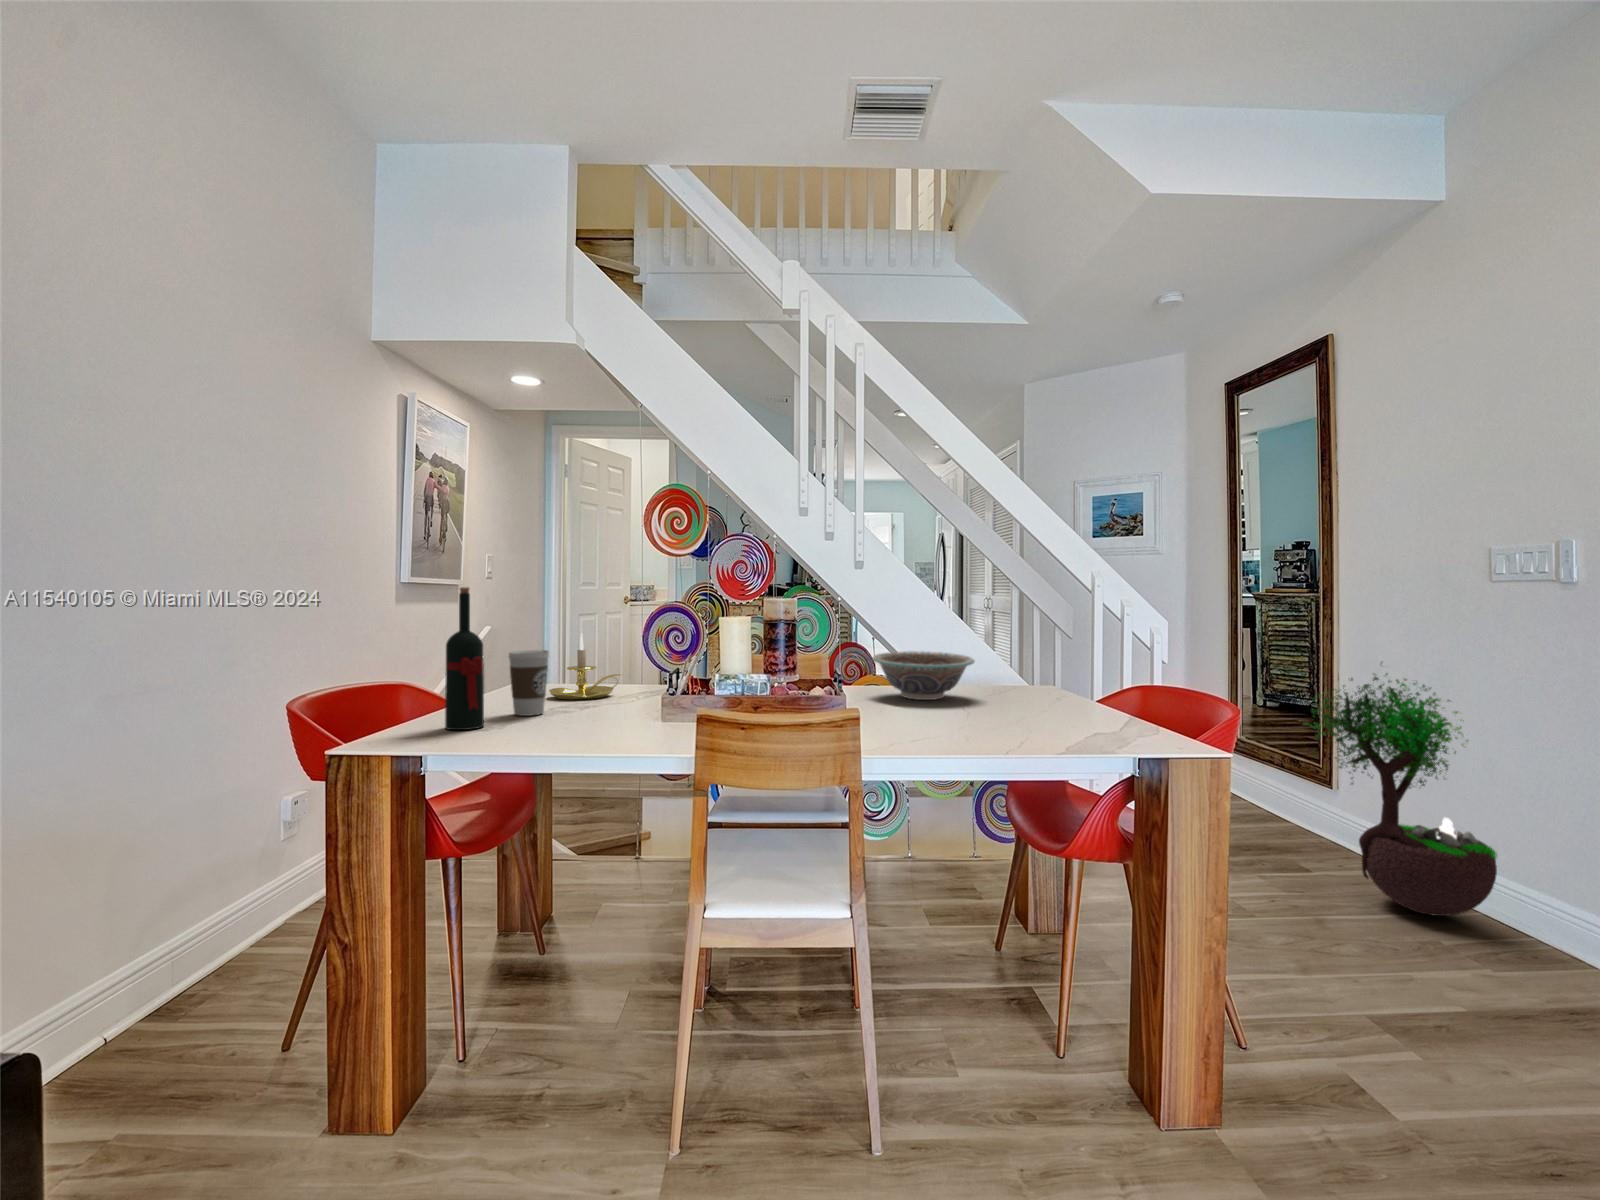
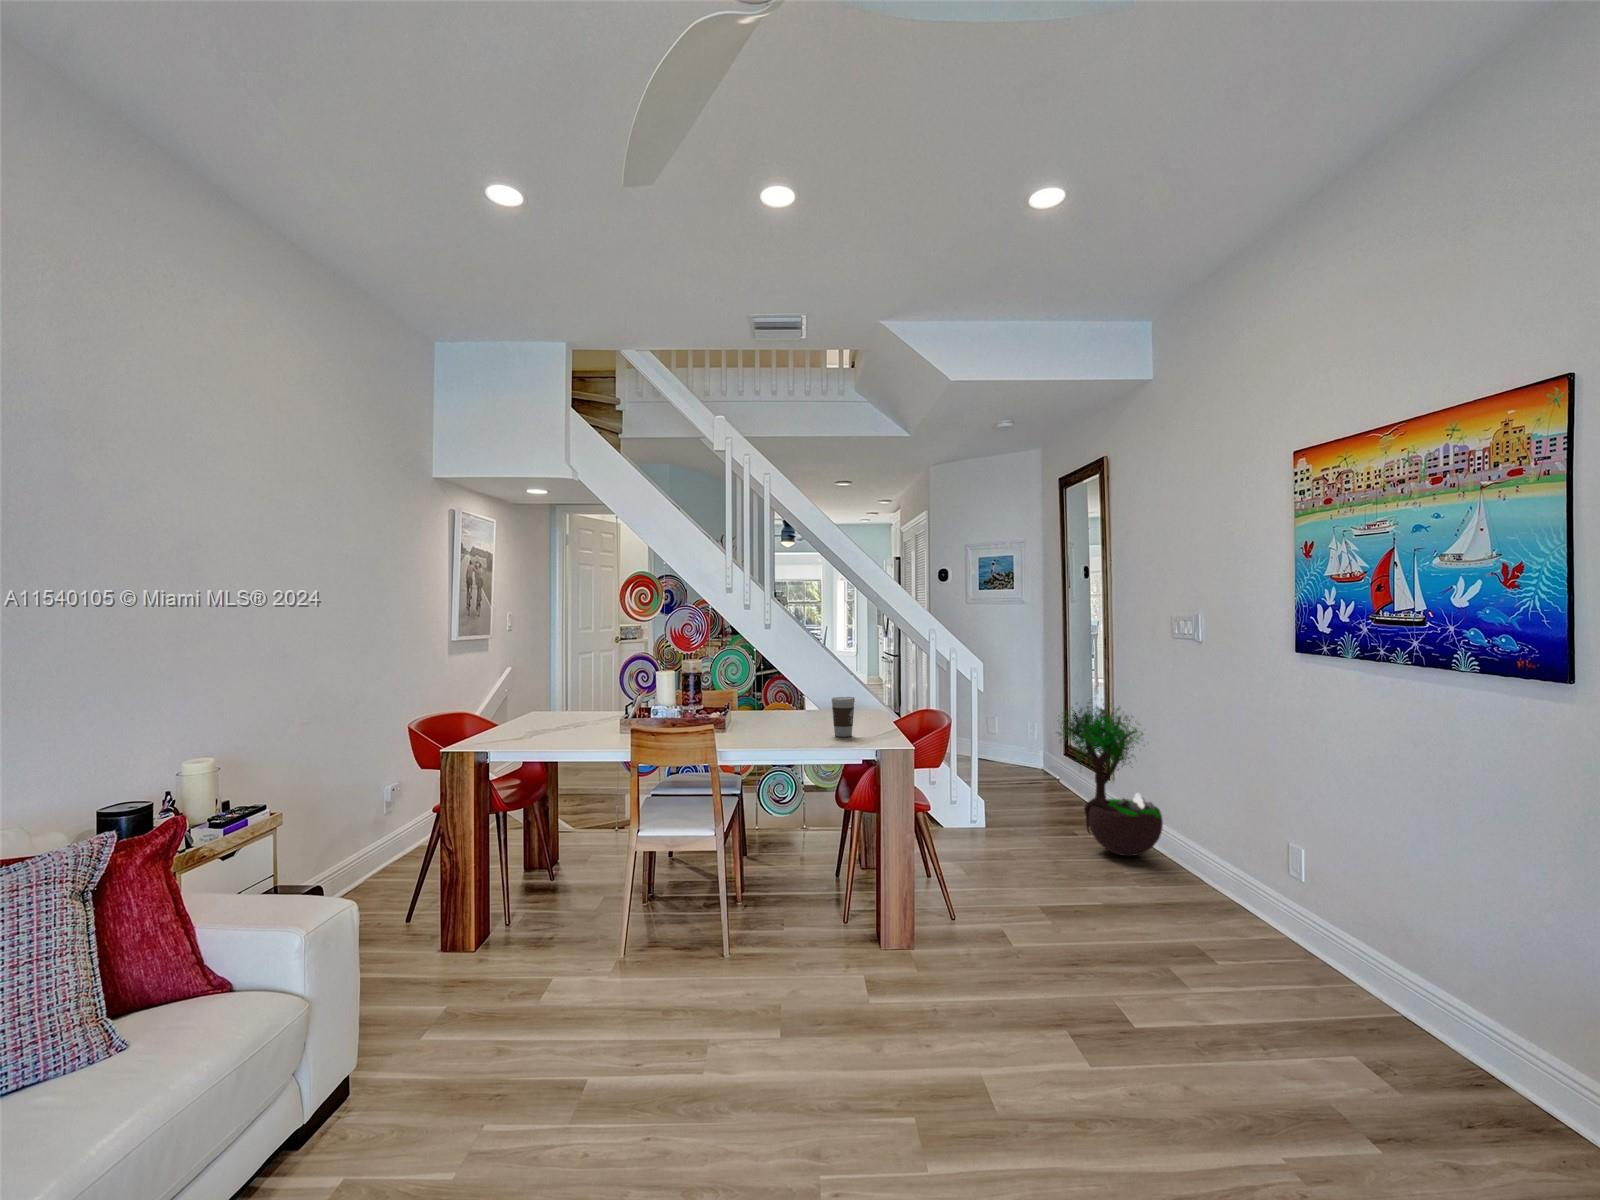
wine bottle: present [445,587,484,730] -> none [497,662,518,741]
candle holder: present [549,633,623,699] -> none [554,682,600,722]
coffee cup: present [509,650,549,716] -> present [832,697,855,737]
decorative bowl: present [872,651,974,700] -> none [752,690,814,720]

